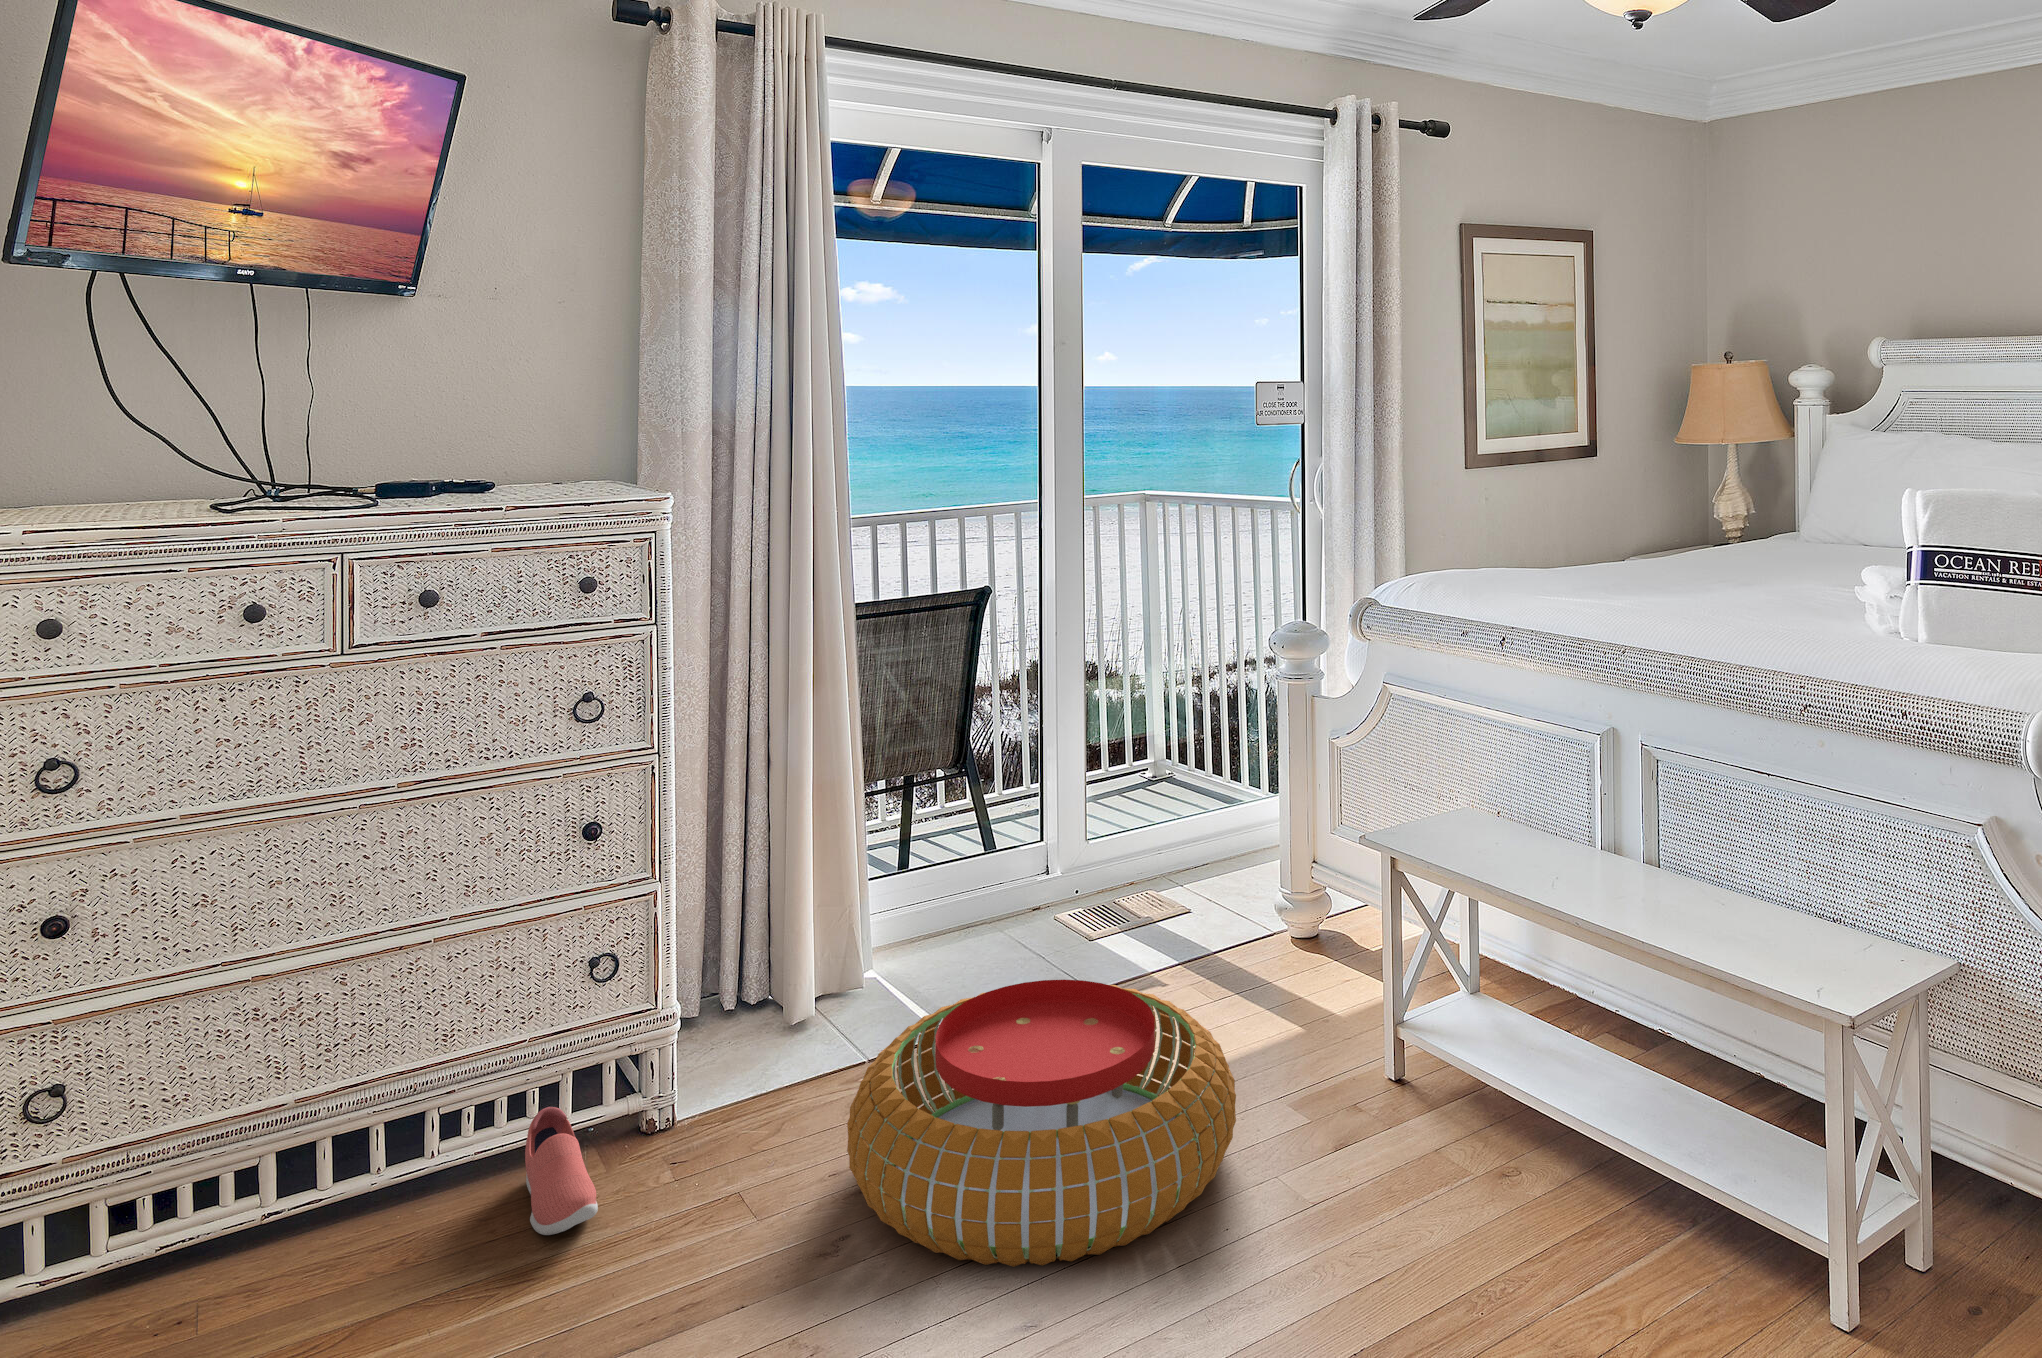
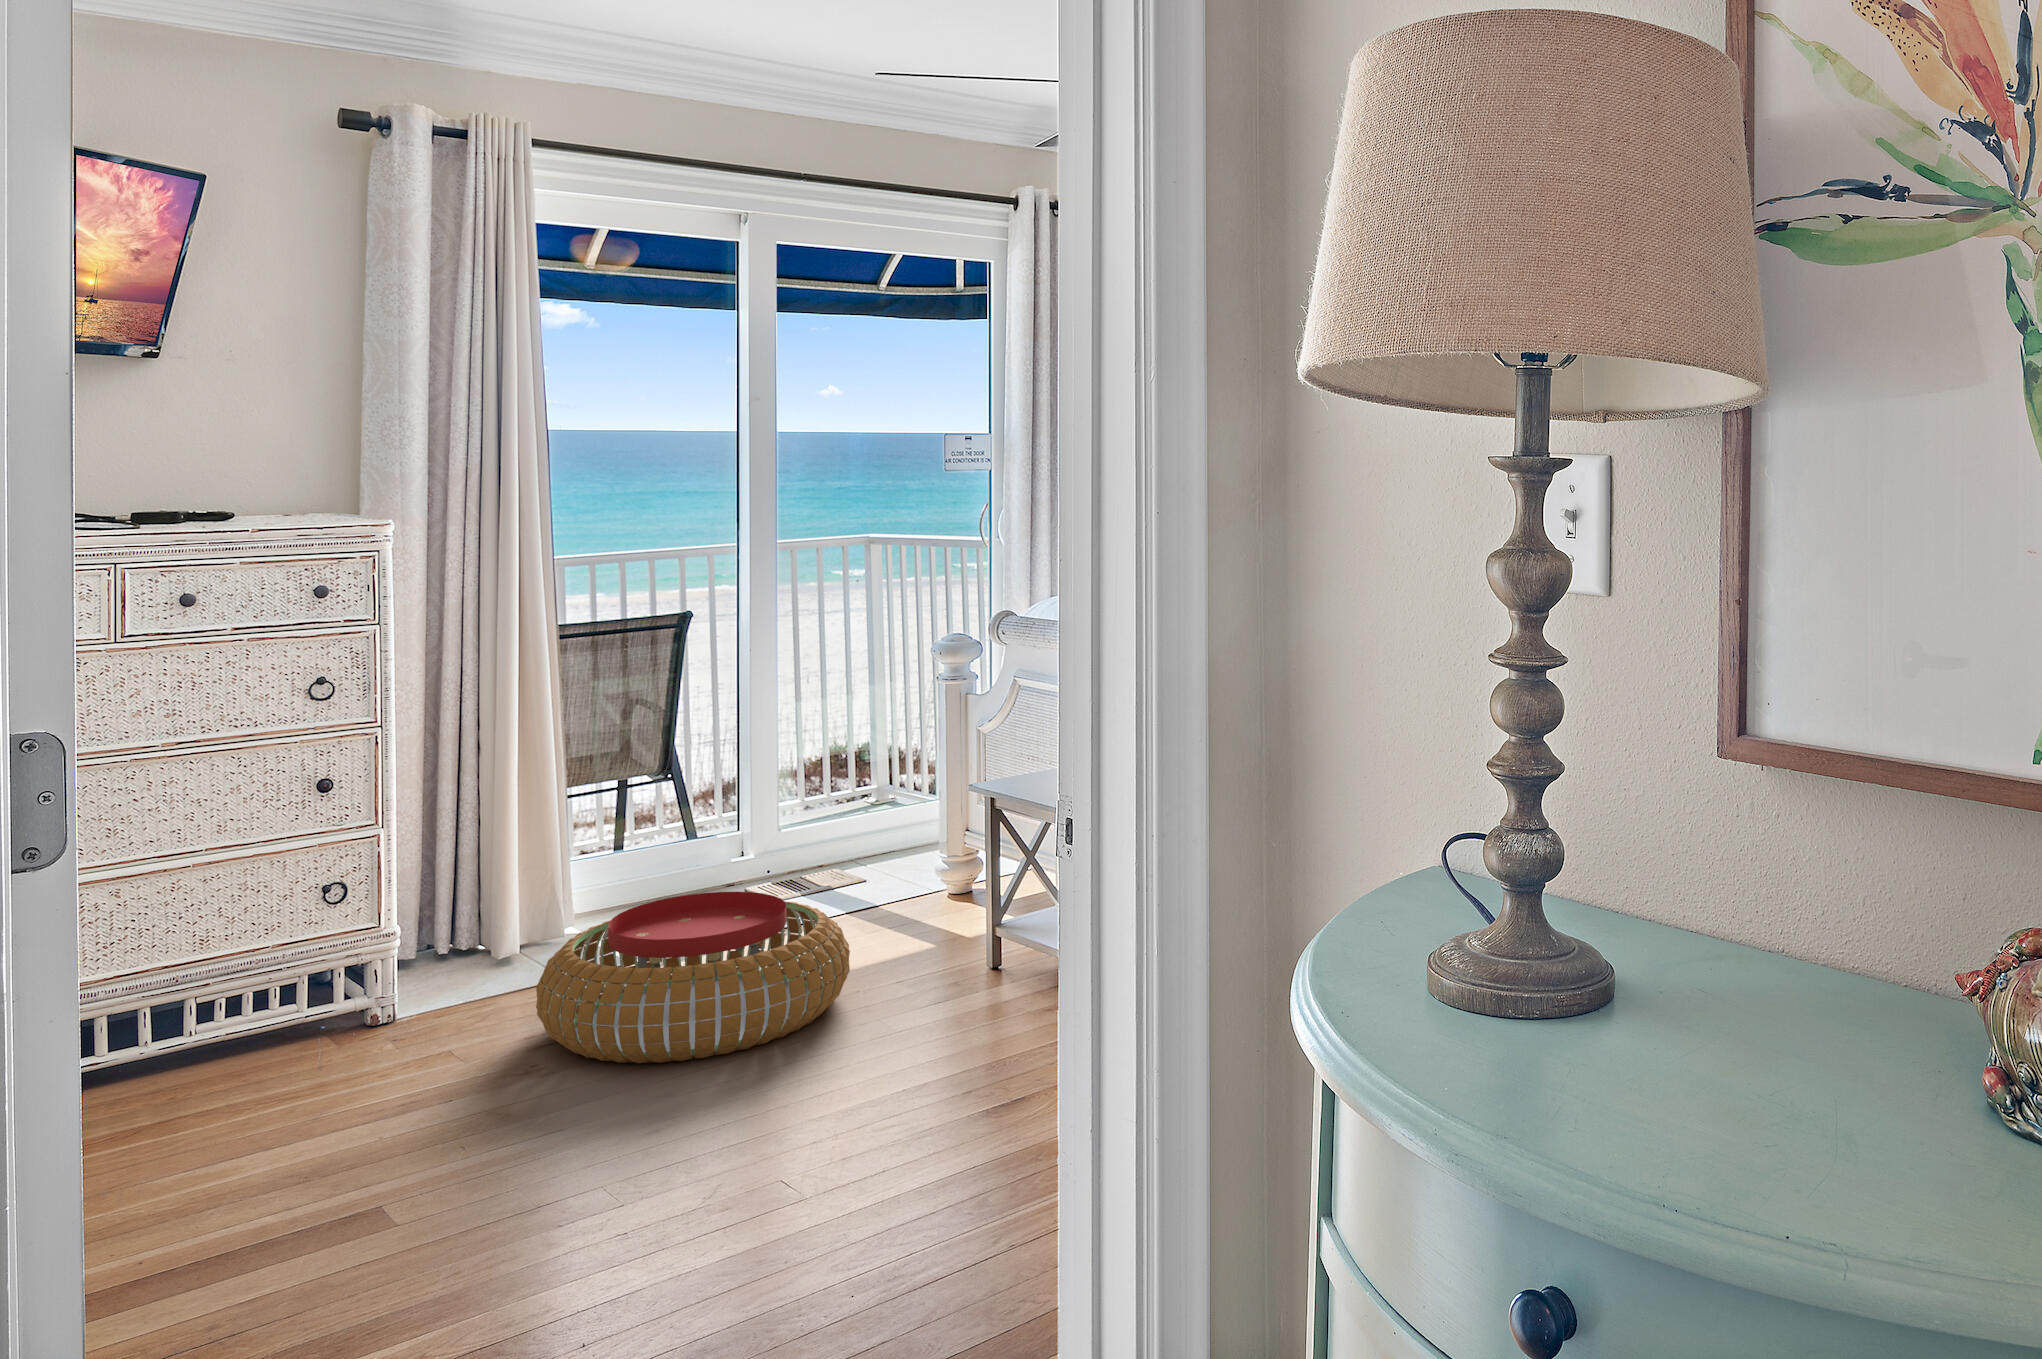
shoe: present [525,1107,598,1235] -> none [270,997,333,1075]

